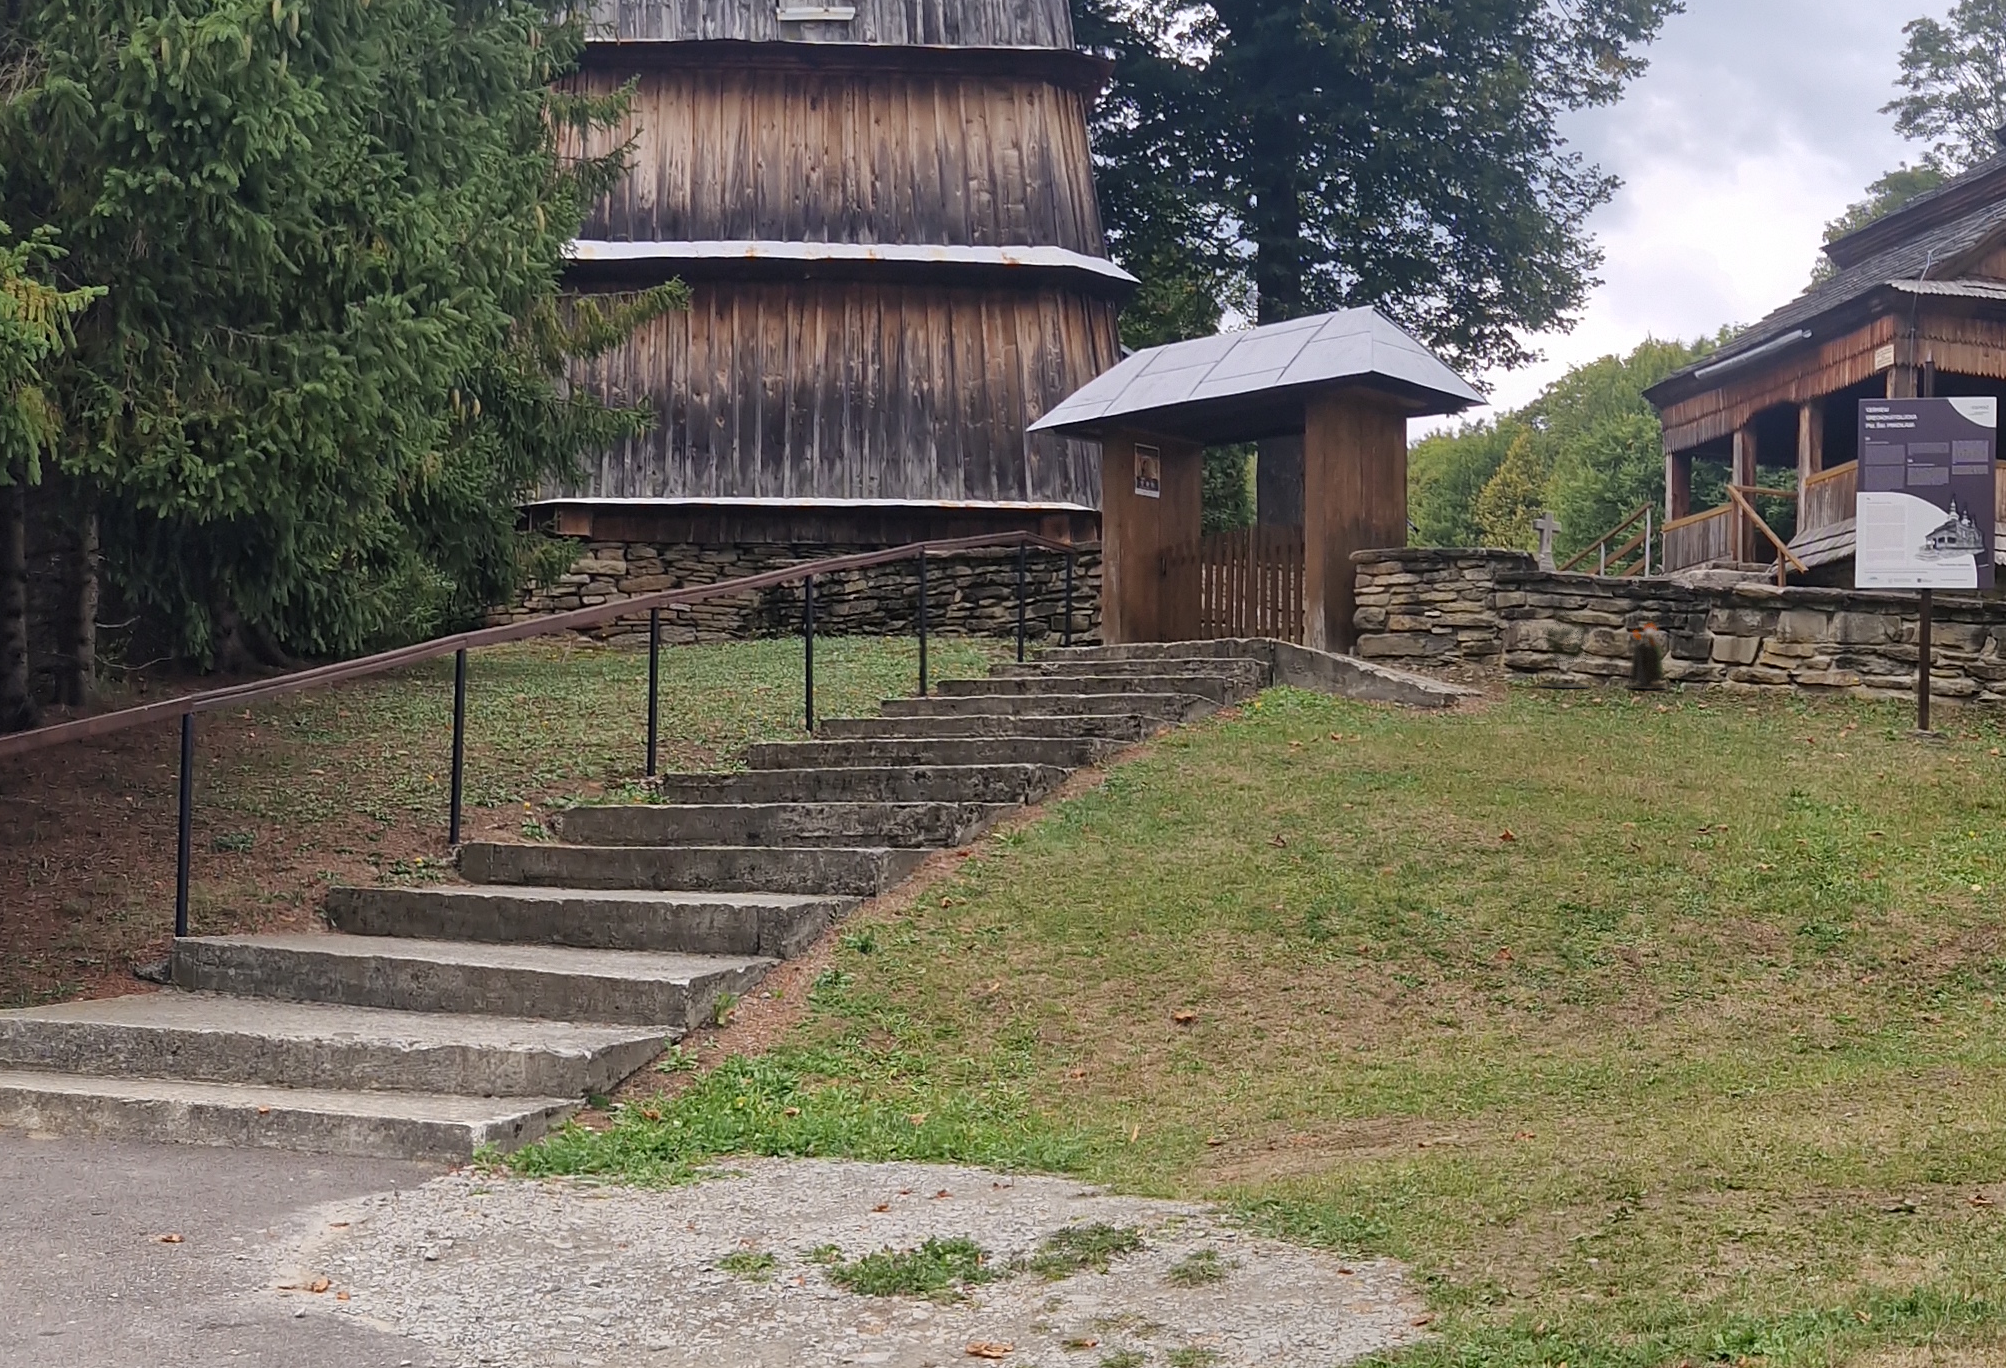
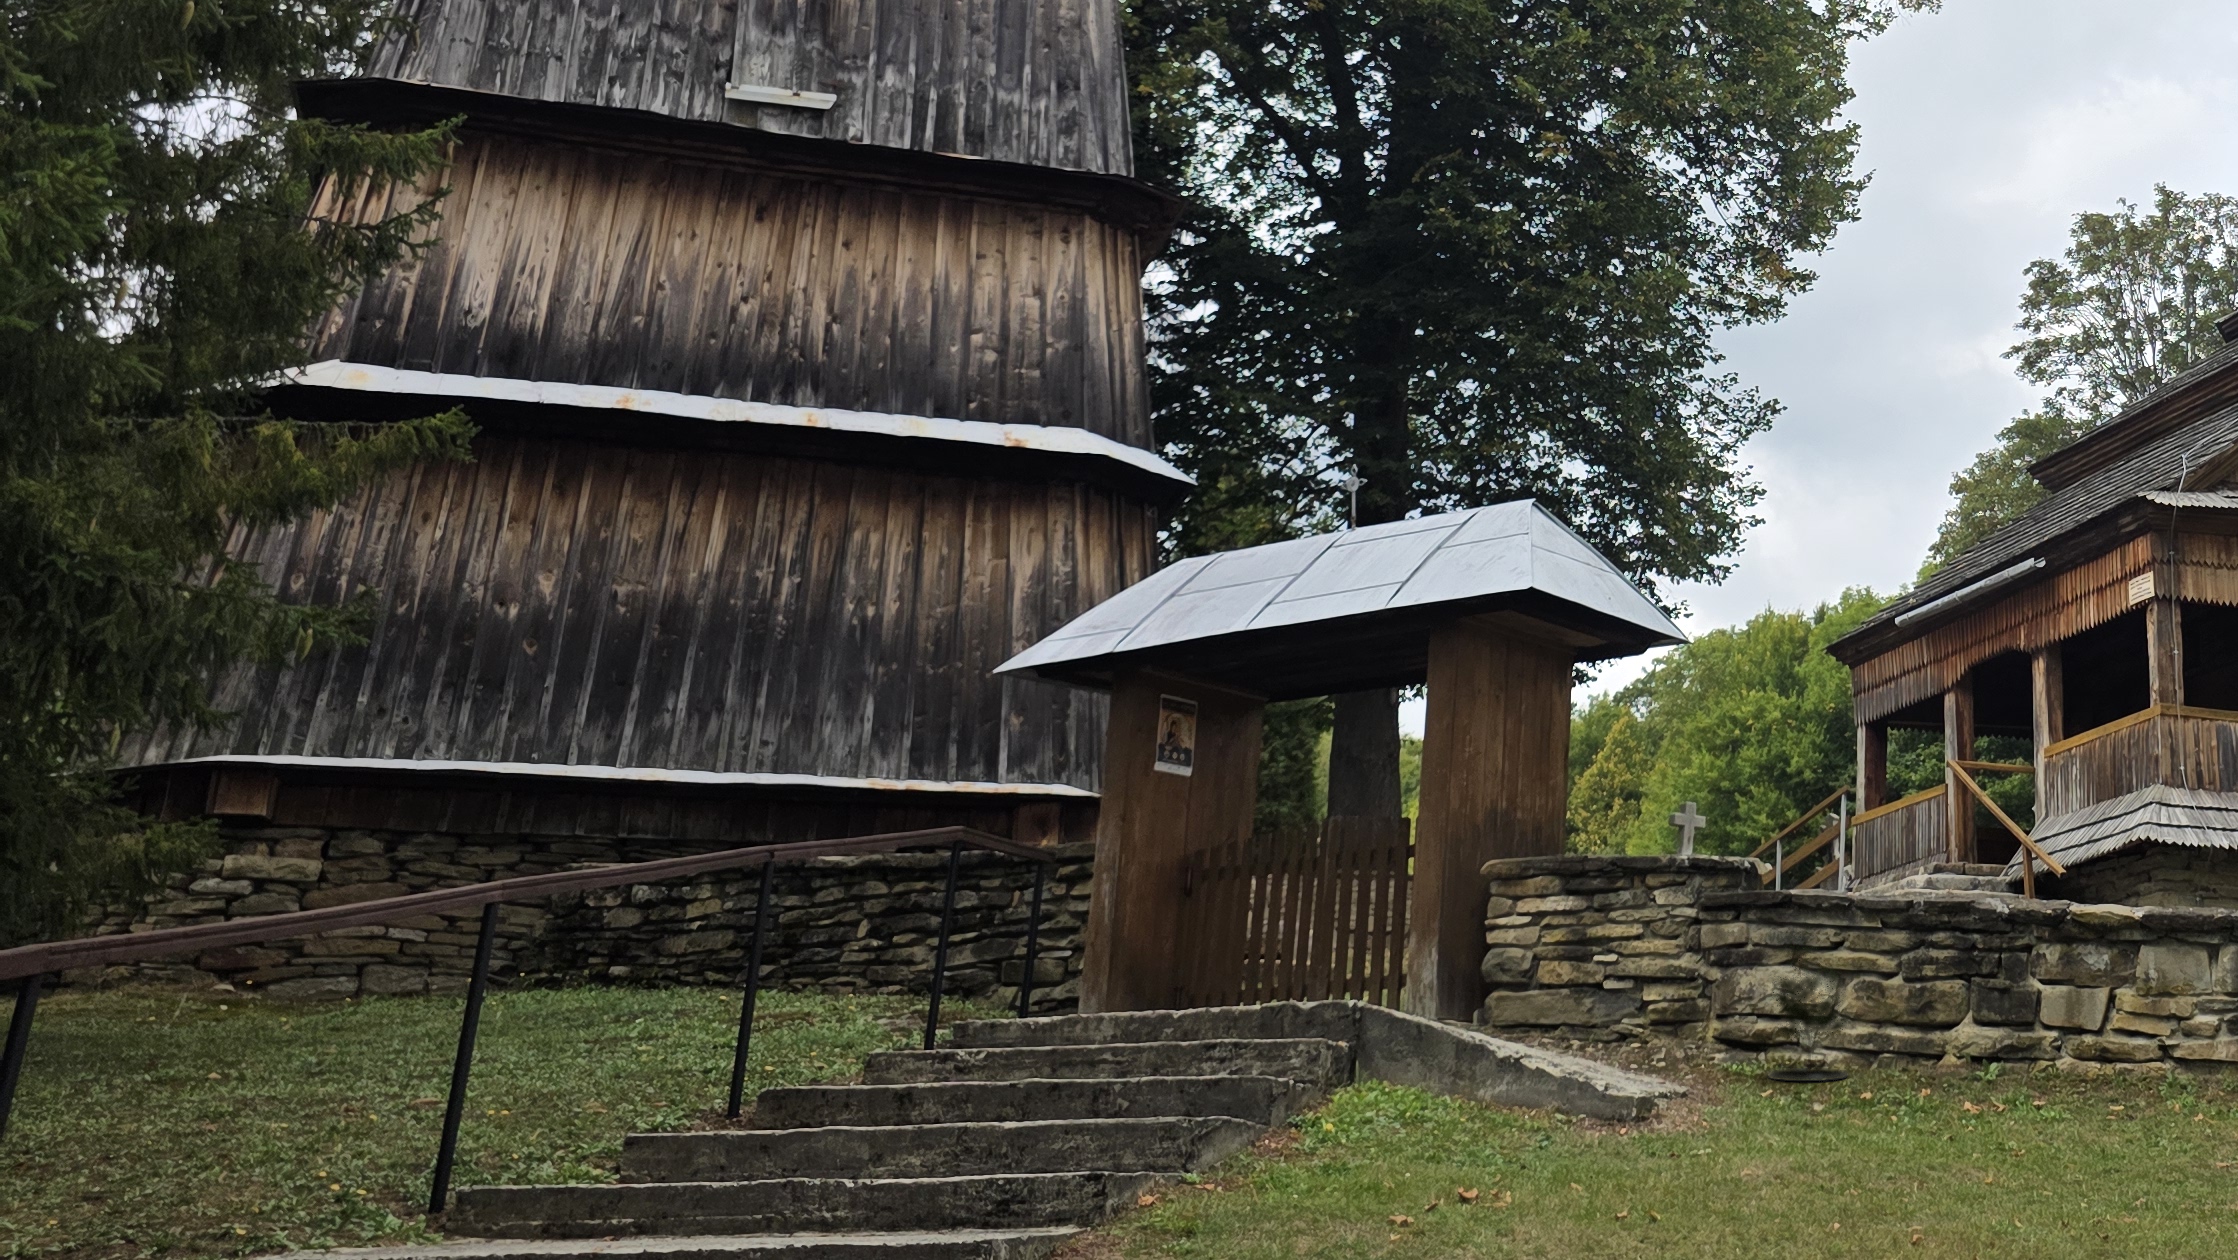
watering can: present [1628,624,1665,689] -> none [1909,962,1972,1079]

